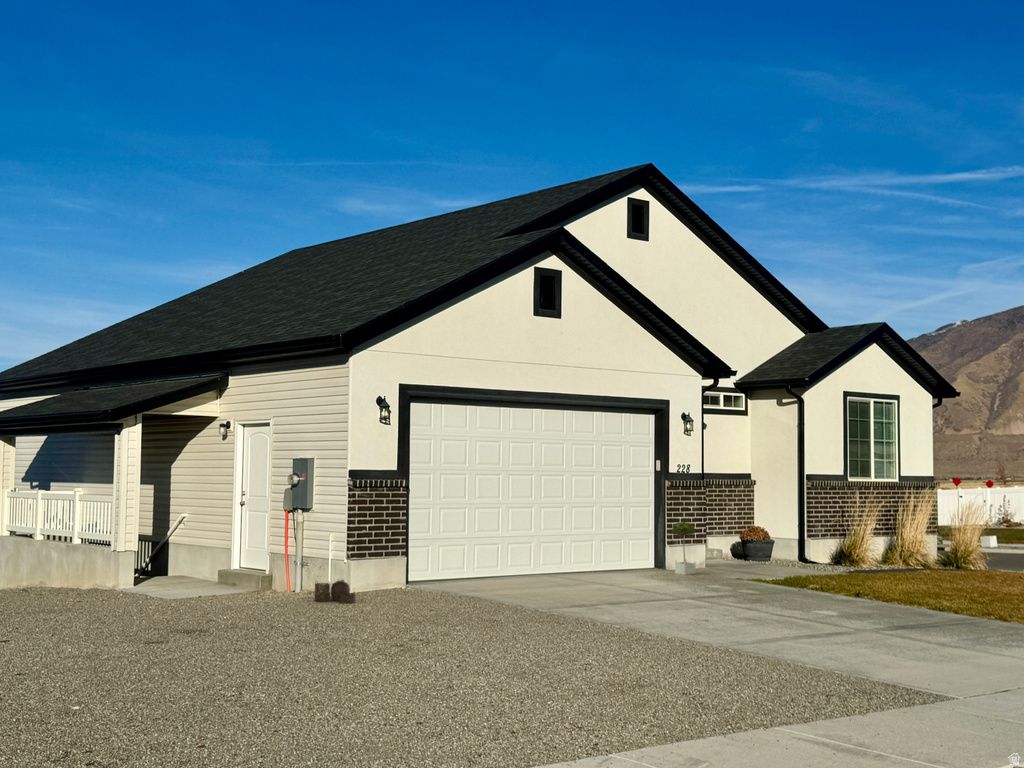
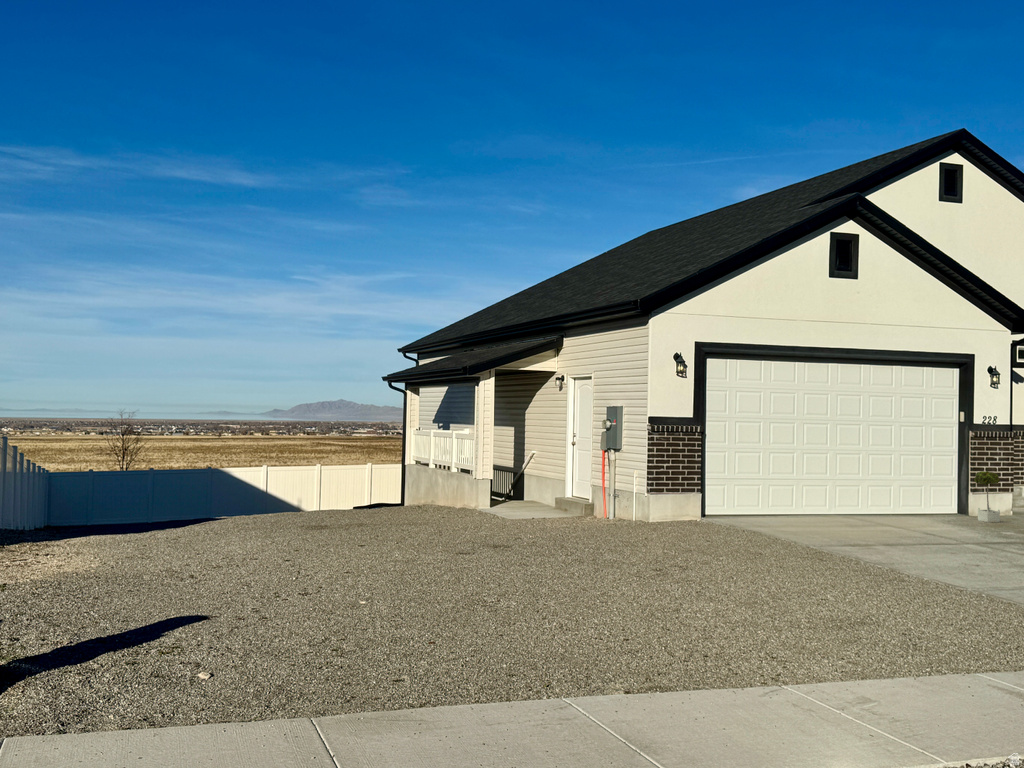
woven basket: present [315,580,355,603] -> none [617,510,650,531]

